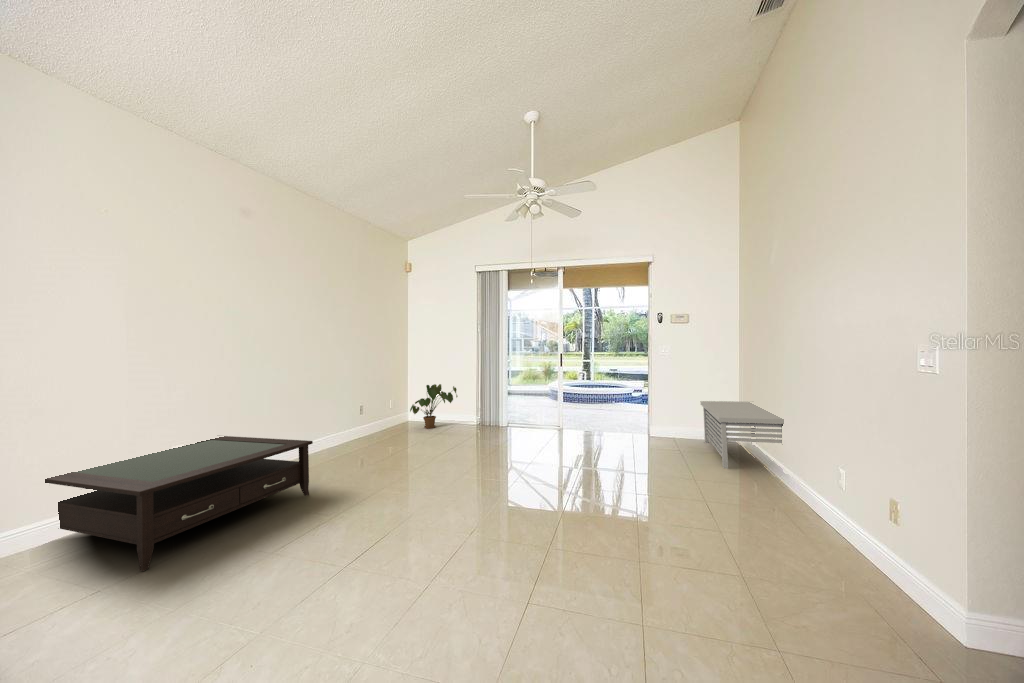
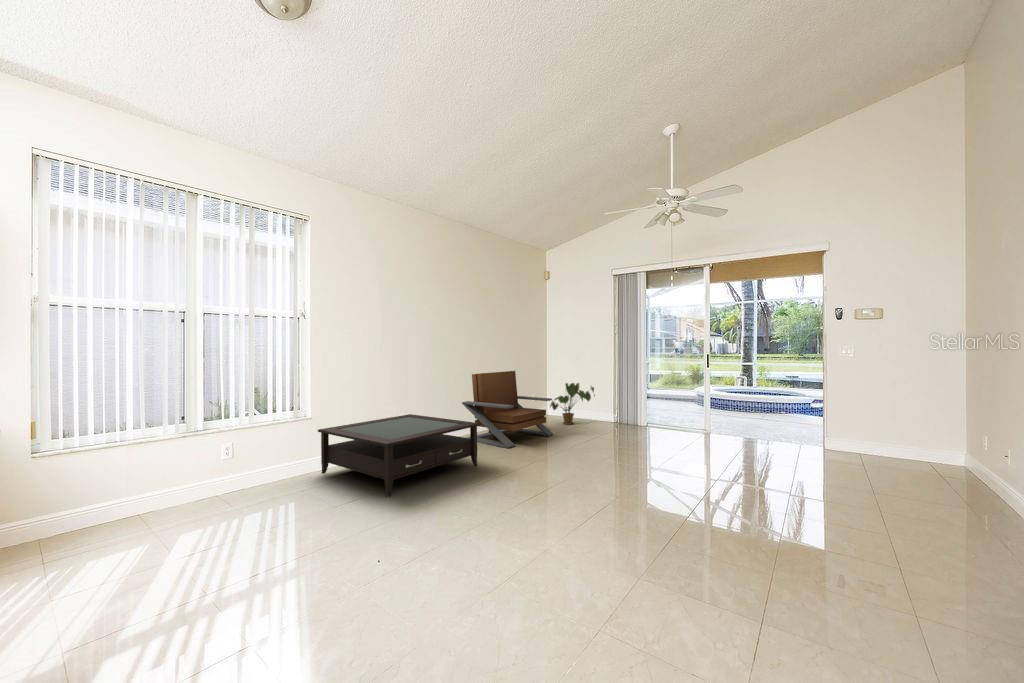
lounge chair: none [298,374,412,465] -> present [462,371,553,448]
storage bench: present [700,401,784,469] -> none [884,416,1004,507]

